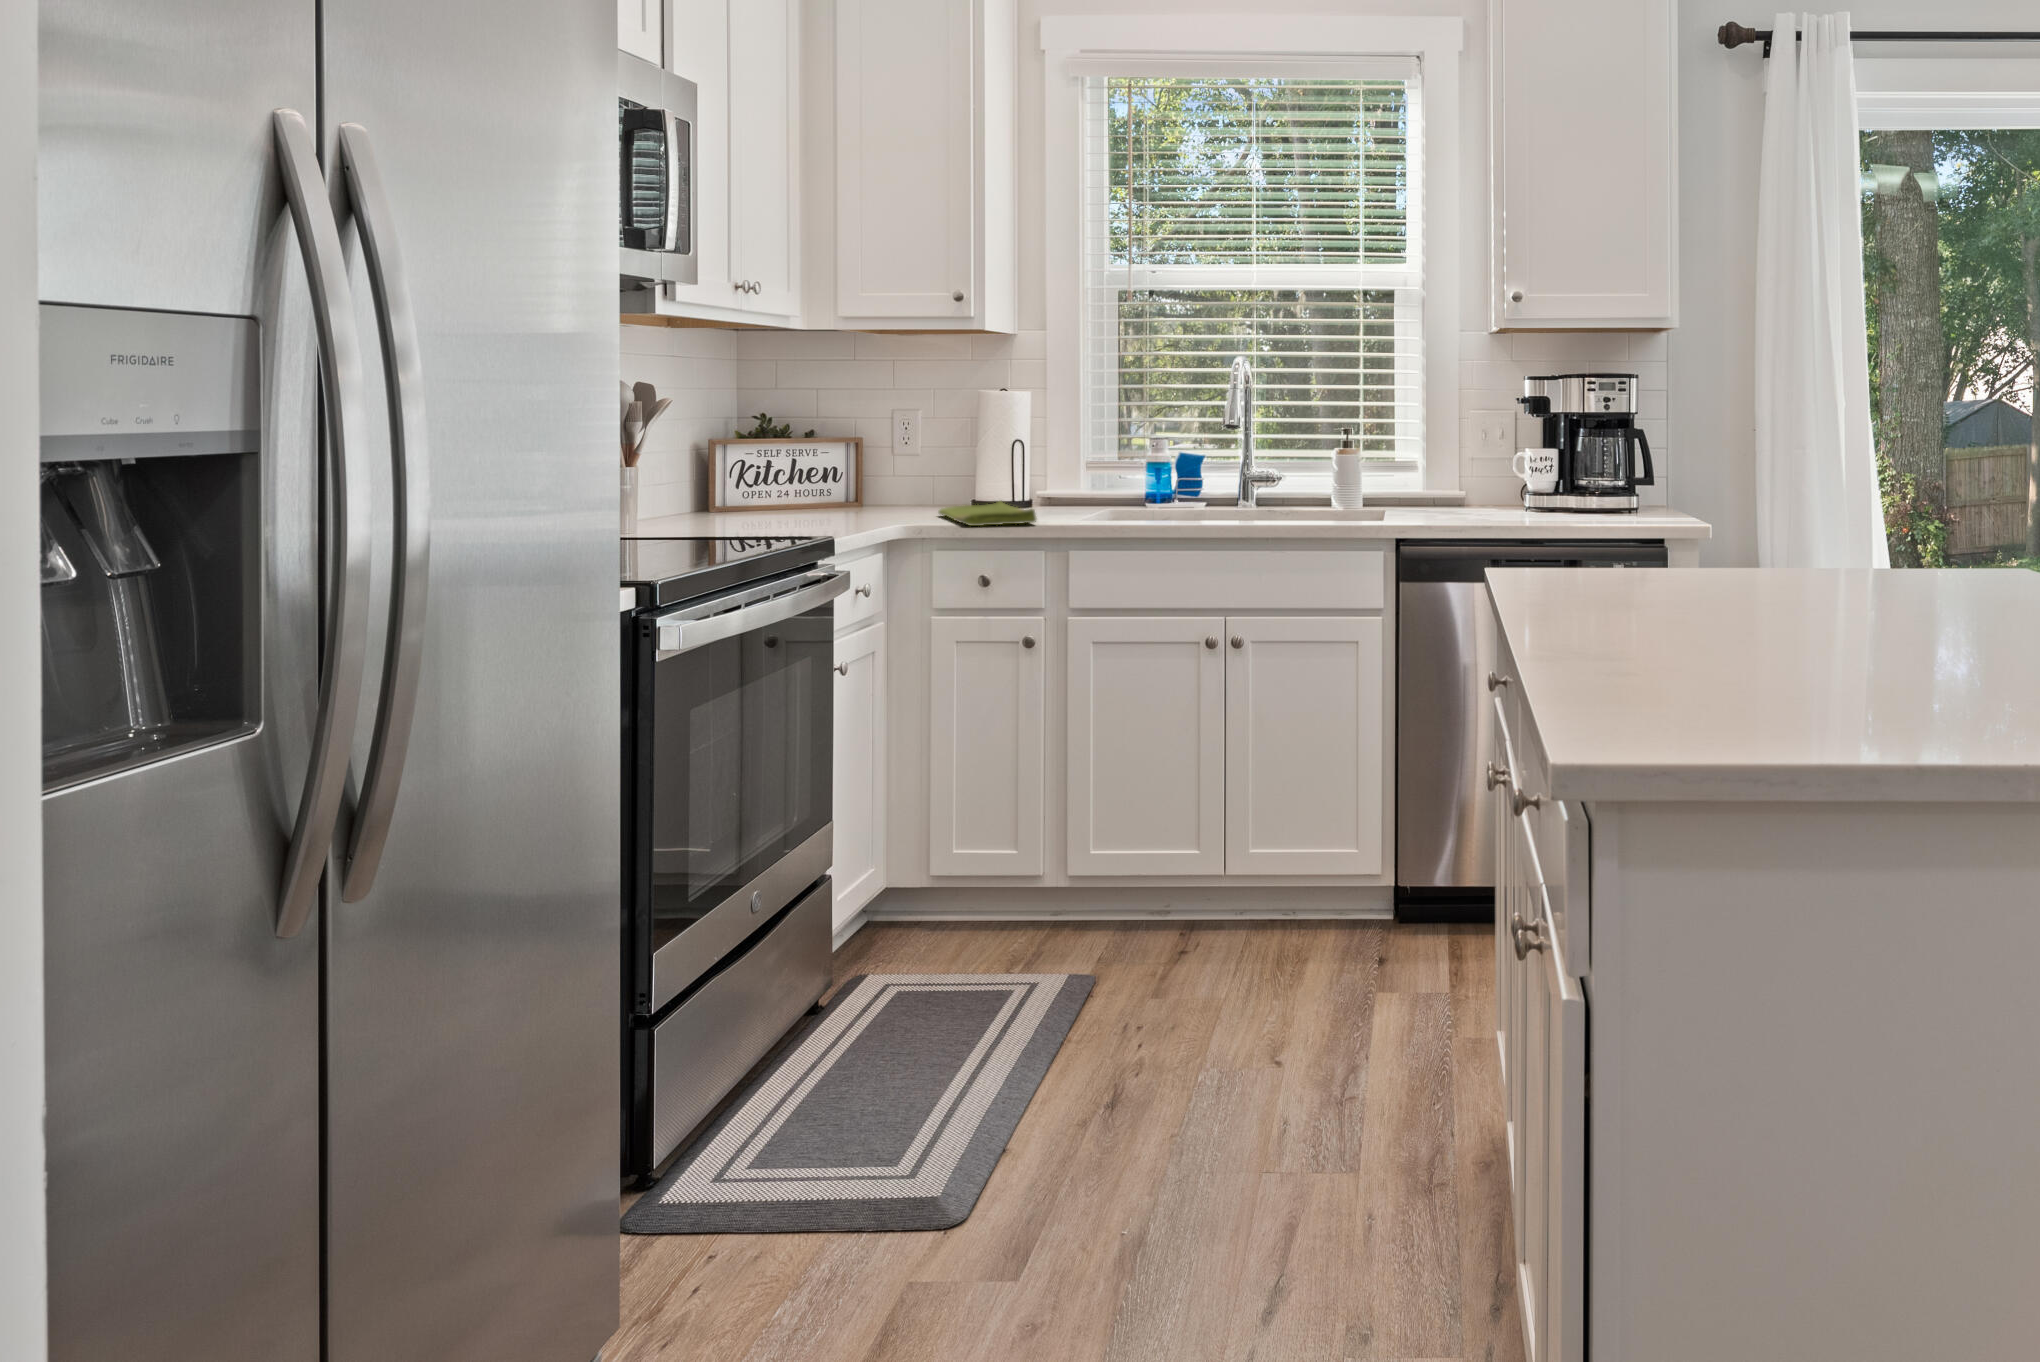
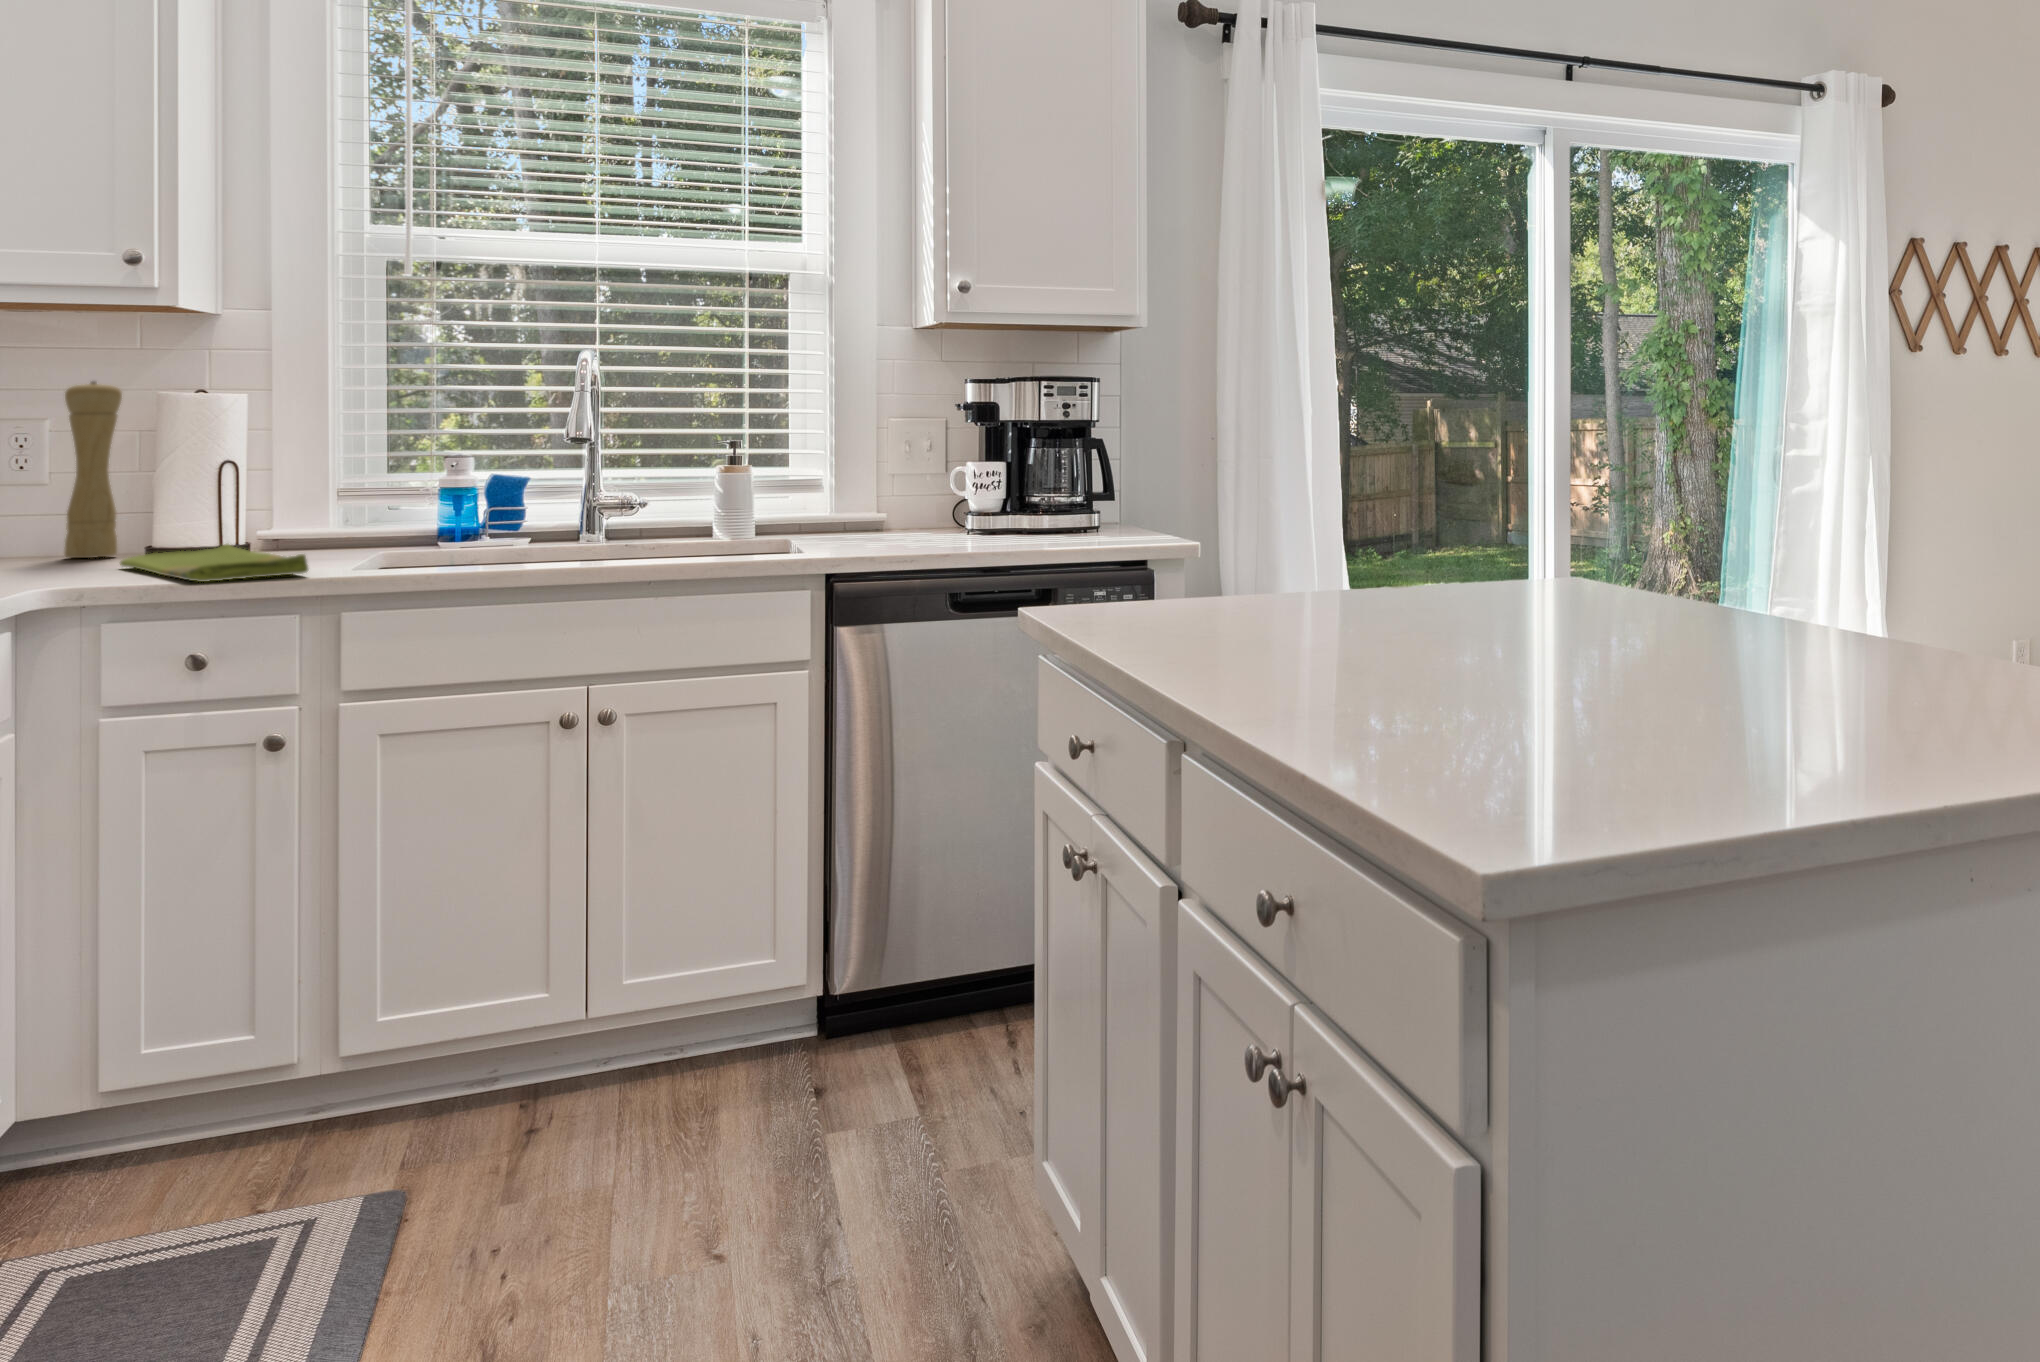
pepper mill: none [913,384,945,508] -> present [65,381,122,558]

